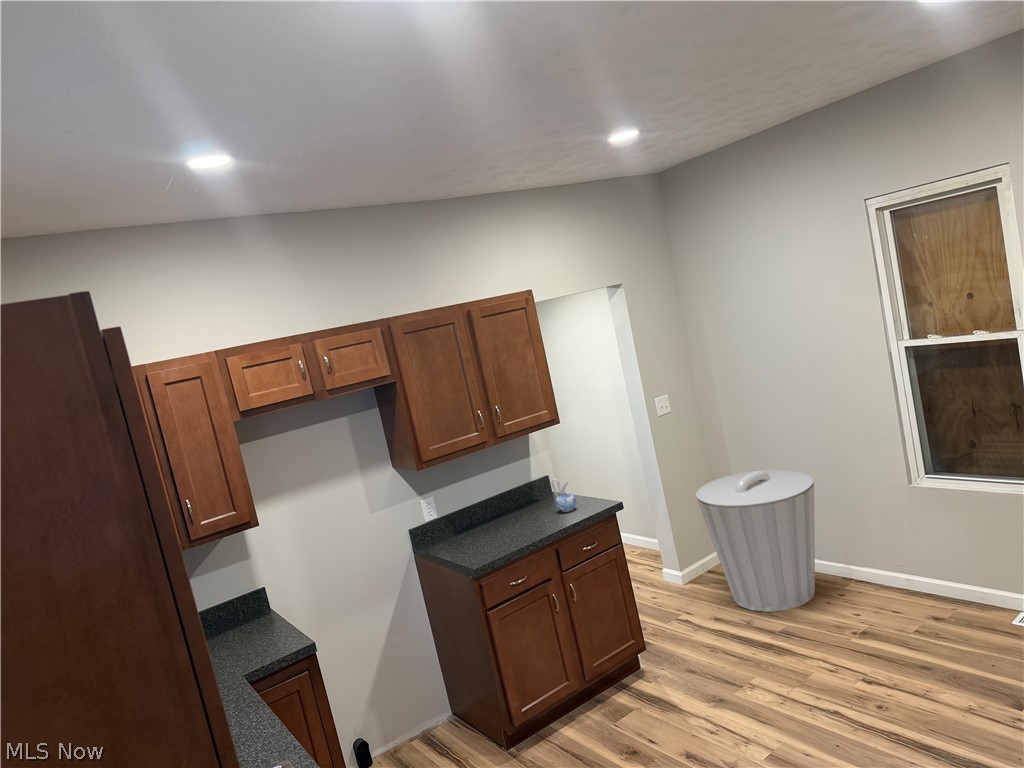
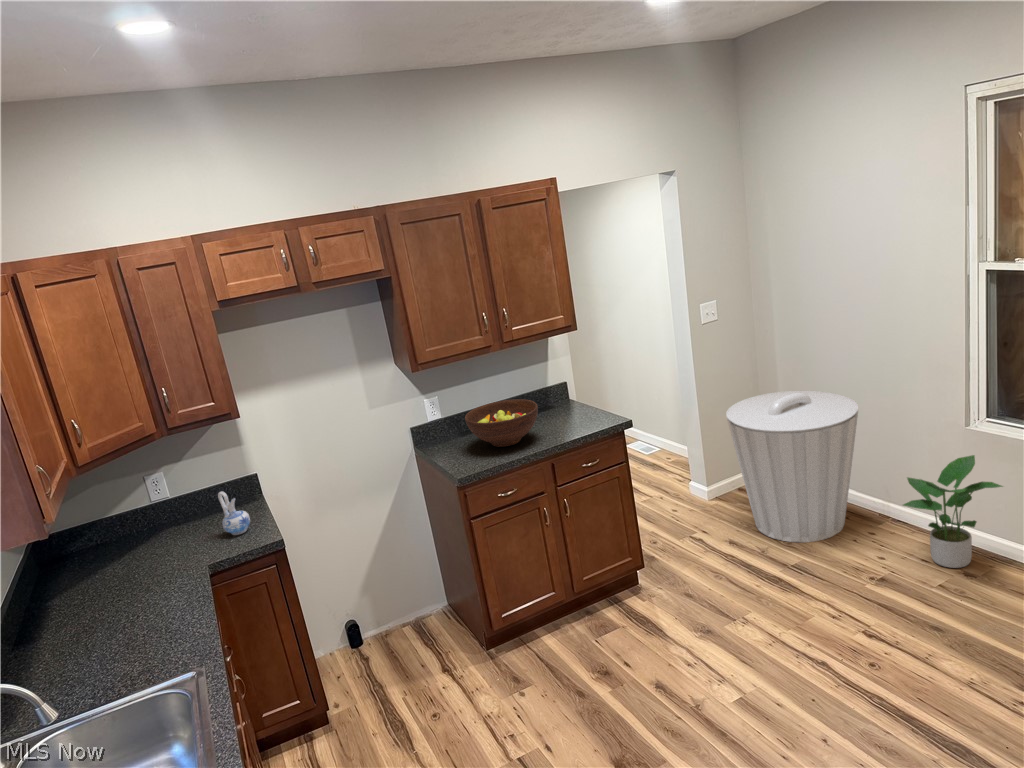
ceramic pitcher: present [551,479,576,512] -> present [218,492,250,535]
fruit bowl: none [467,493,537,539] -> present [465,399,538,447]
potted plant: none [867,509,952,615] -> present [903,455,1003,568]

